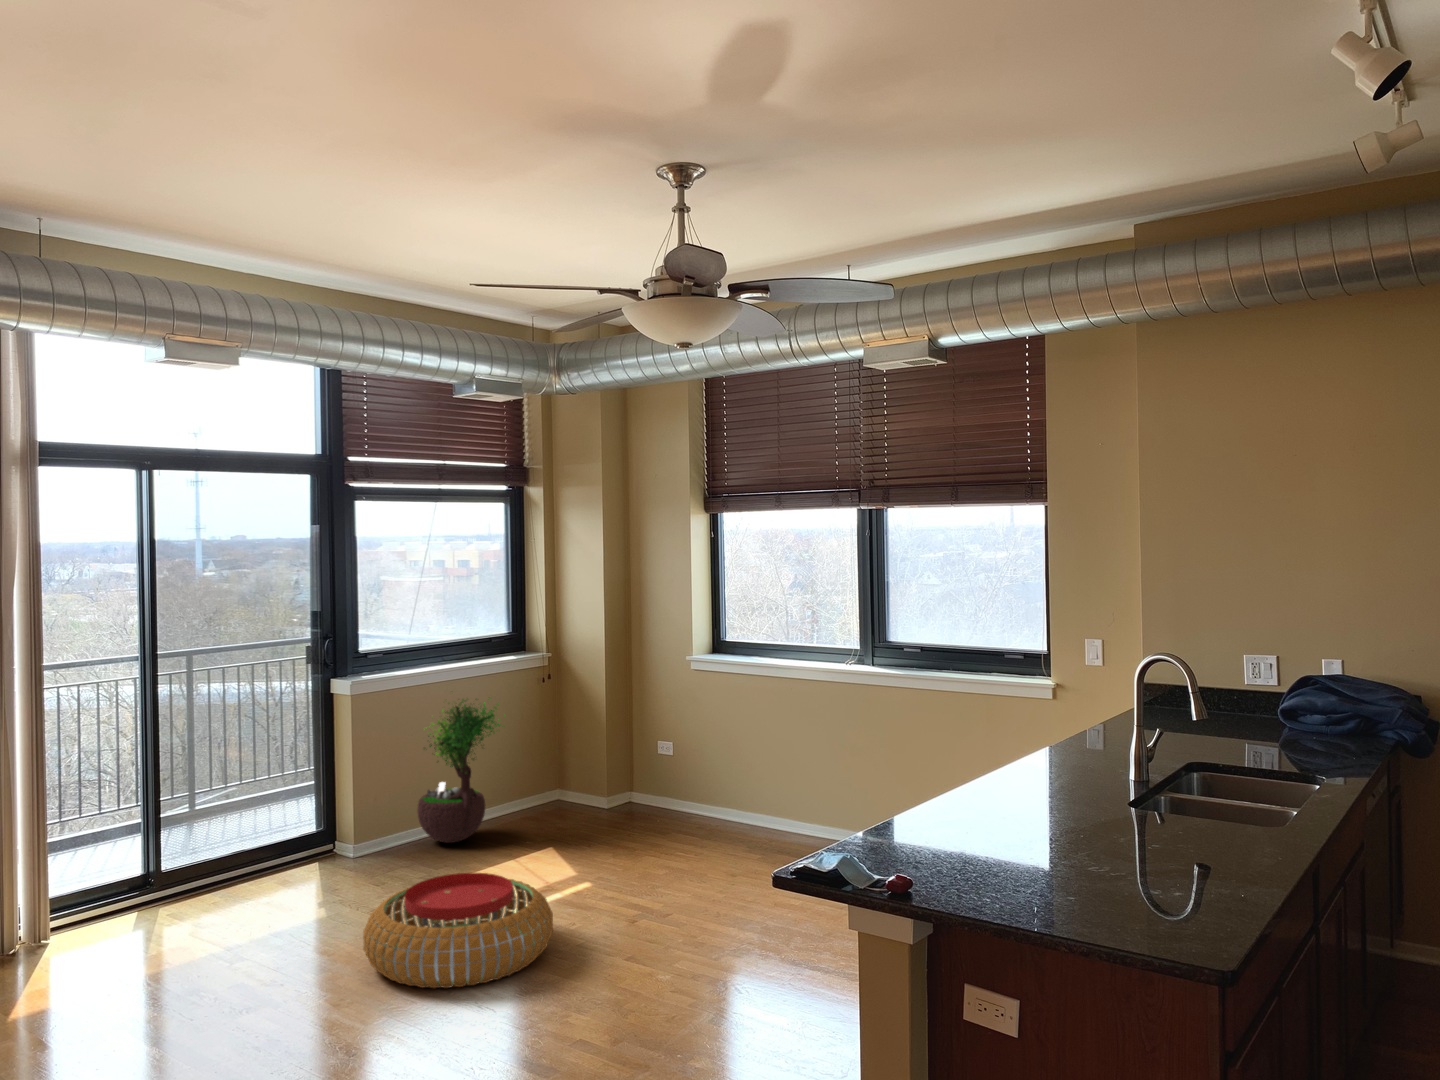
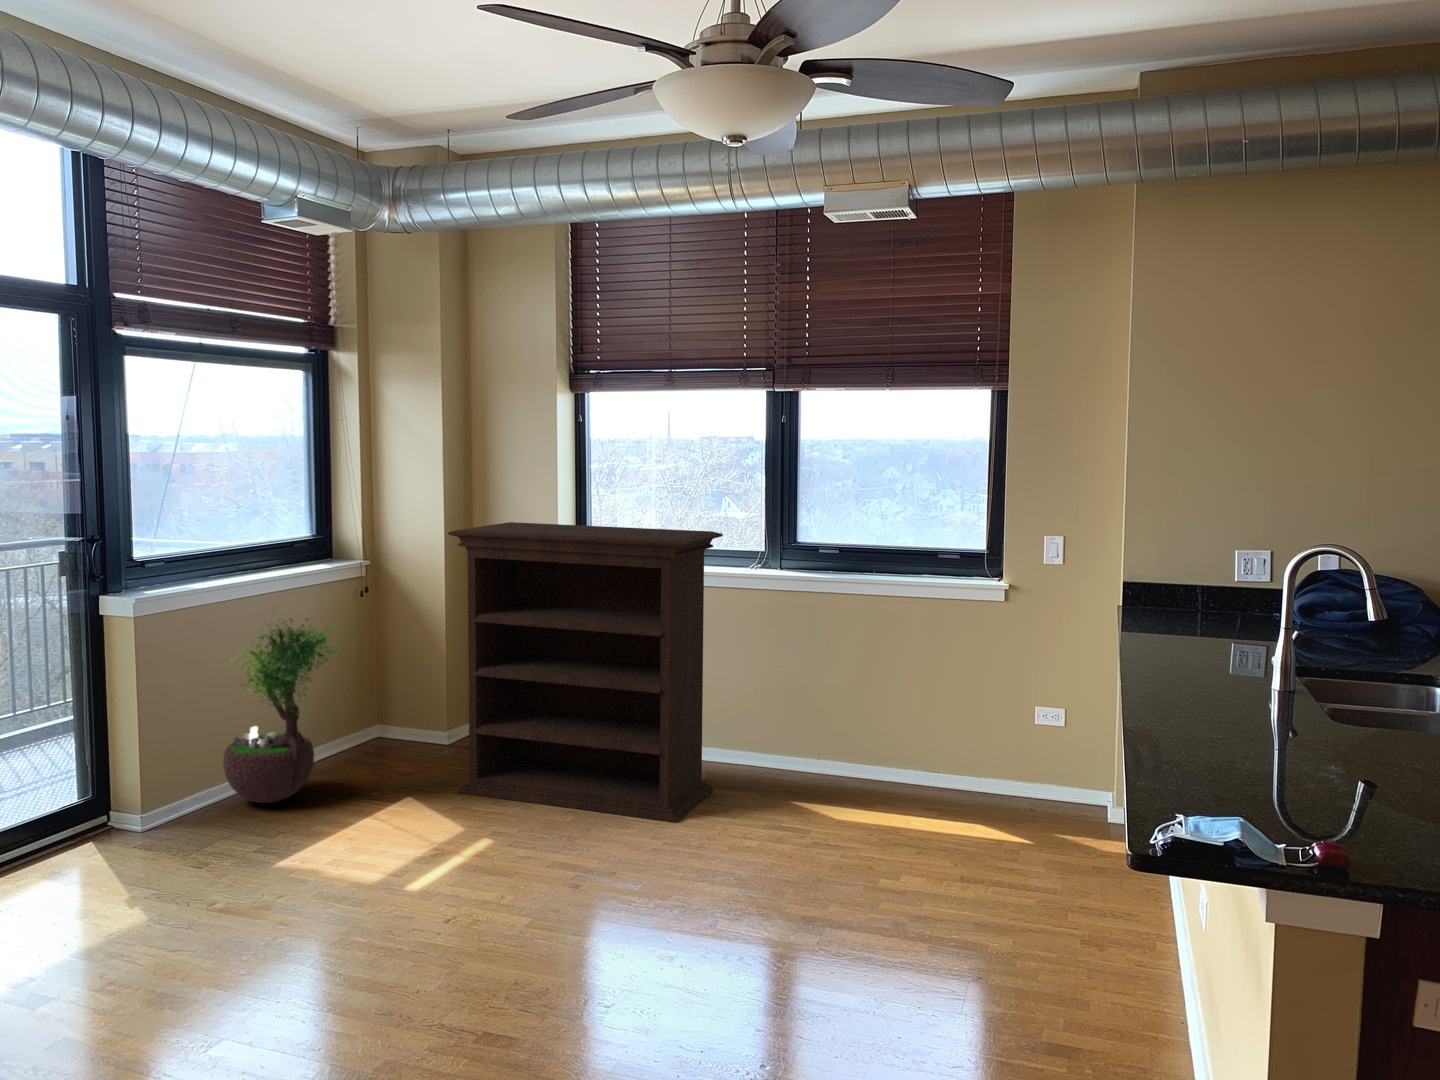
bookshelf: none [584,625,801,882] -> present [448,522,723,822]
pouf: present [363,873,553,988] -> none [252,842,504,999]

